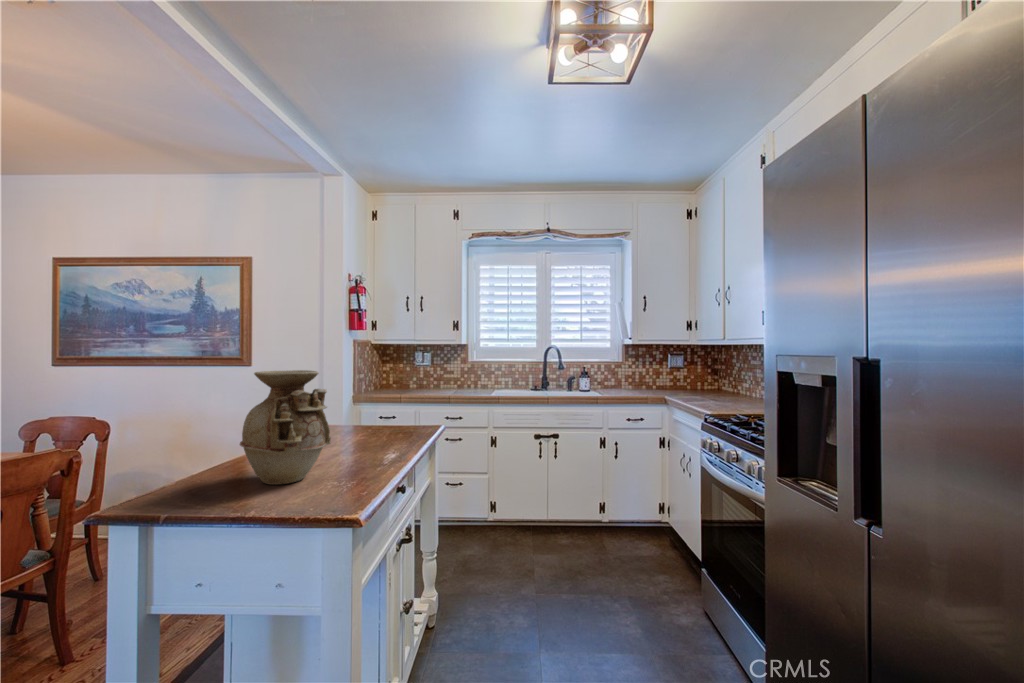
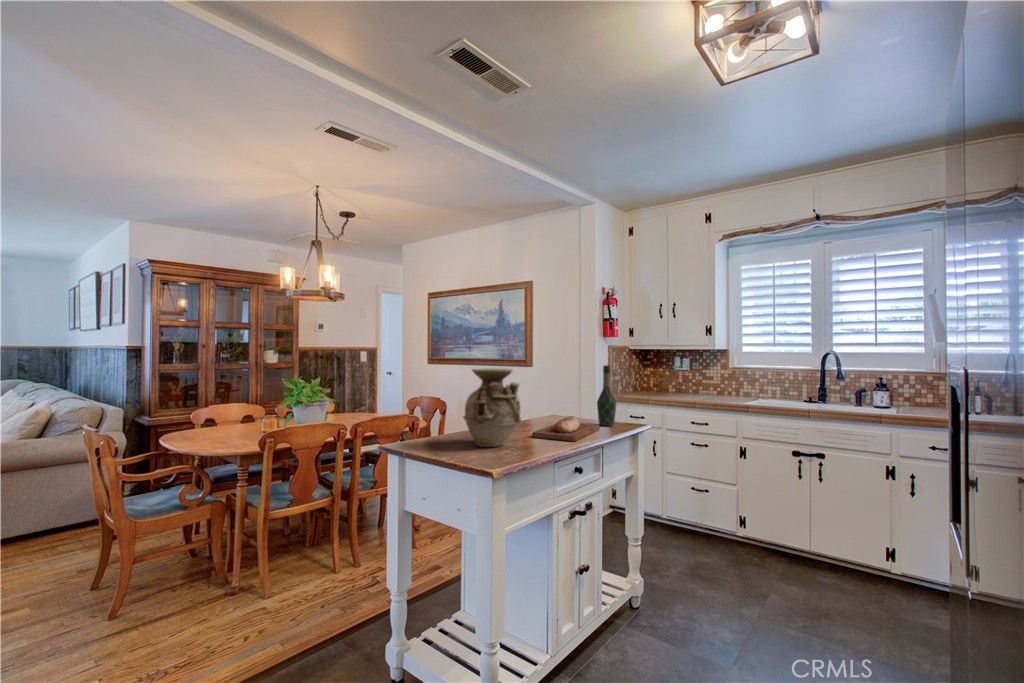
wine bottle: none [385,362,408,433] -> present [597,365,616,426]
bread loaf: none [329,426,396,459] -> present [532,416,600,441]

